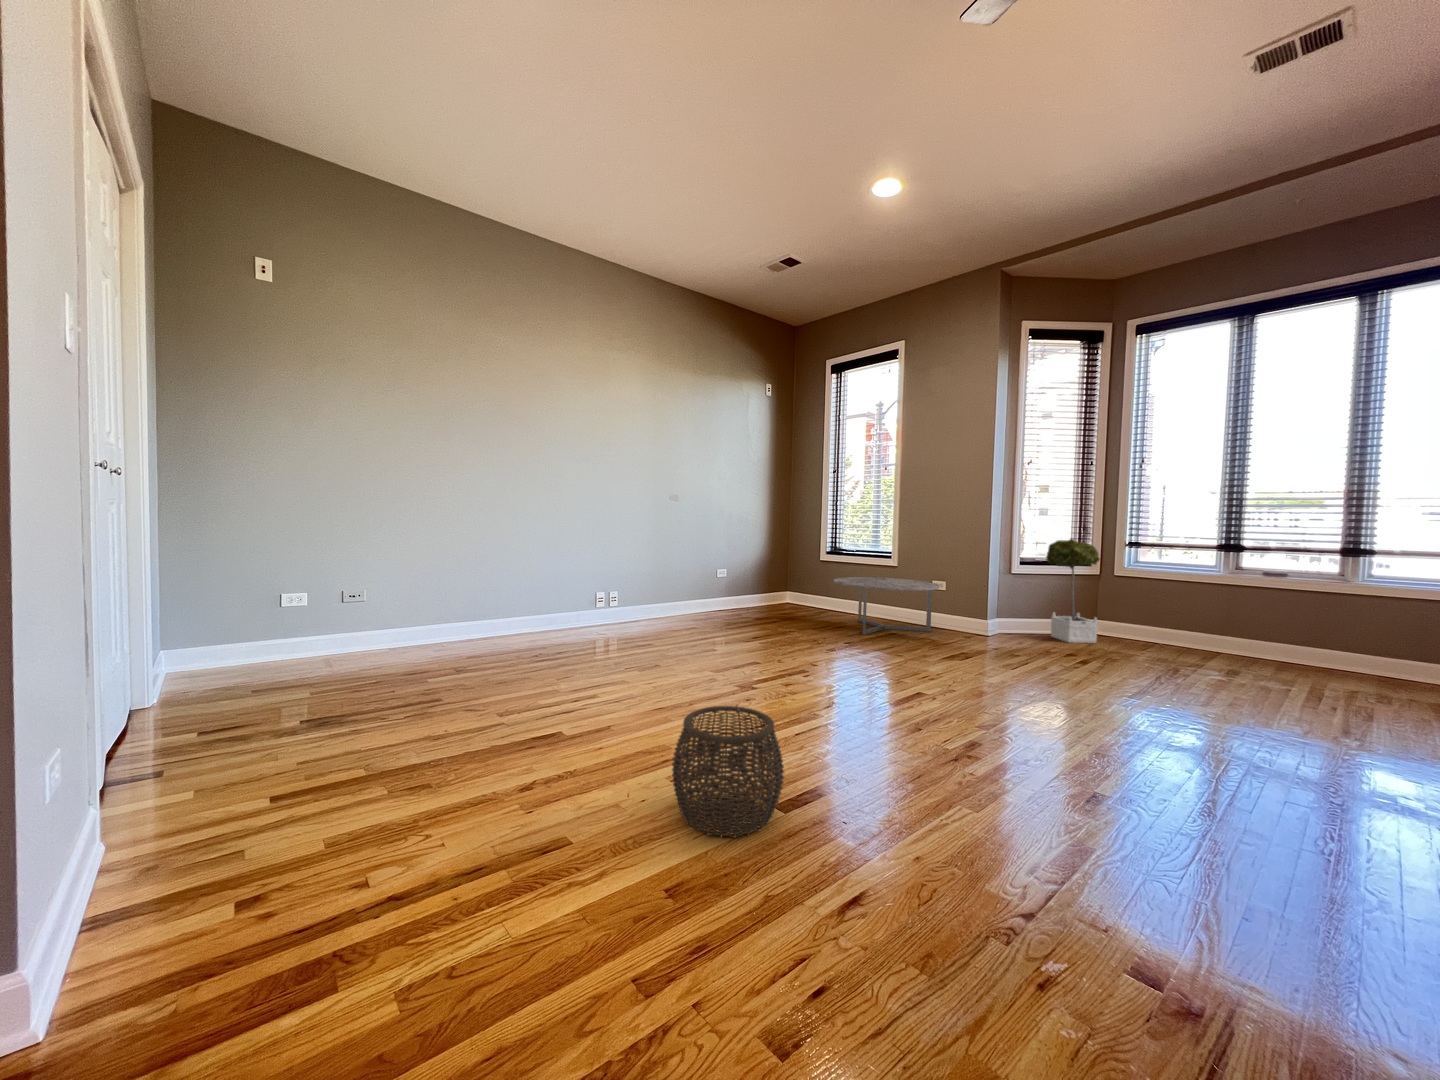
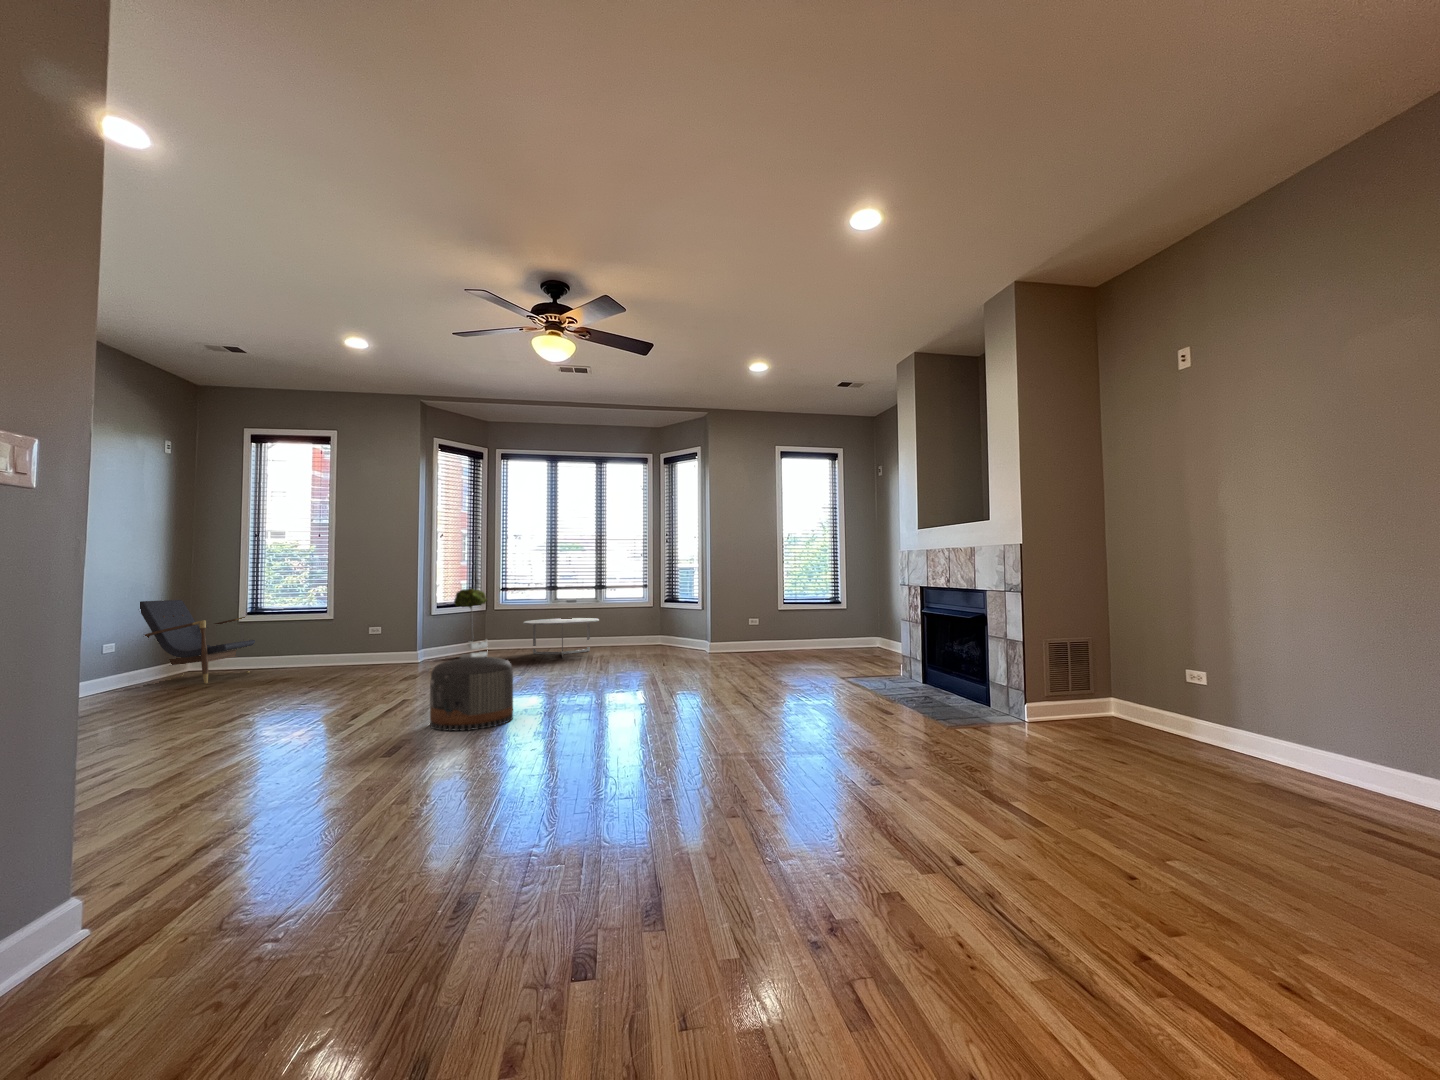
lounge chair: none [742,534,830,617] -> present [140,600,255,683]
coffee table: present [833,577,940,635] -> present [523,618,599,658]
pouf: none [881,695,1081,915] -> present [430,657,513,731]
woven basket: present [672,706,784,838] -> none [310,687,383,751]

